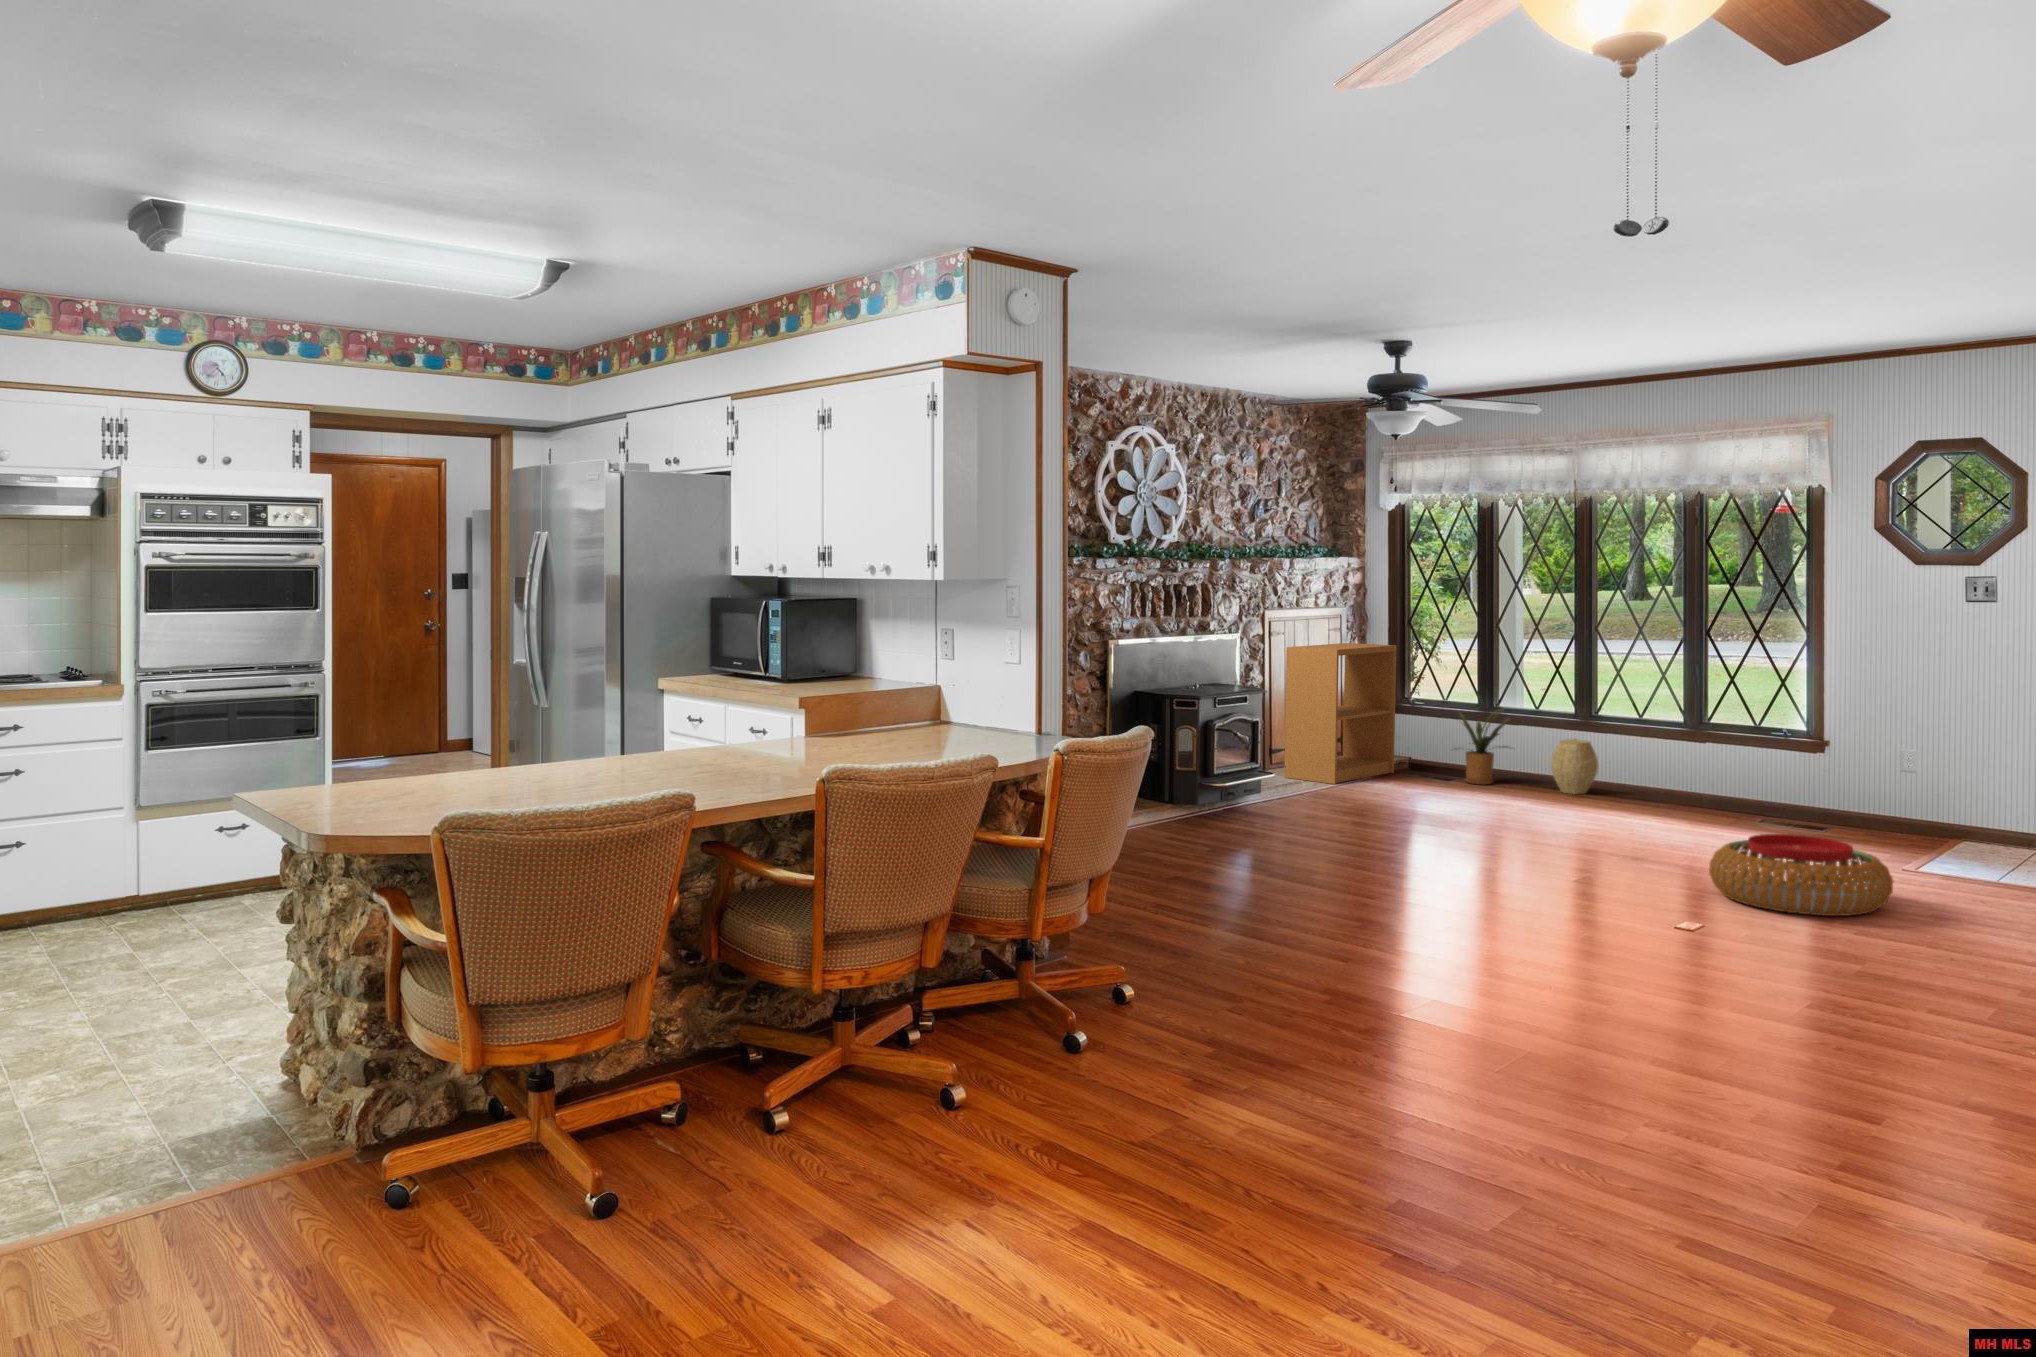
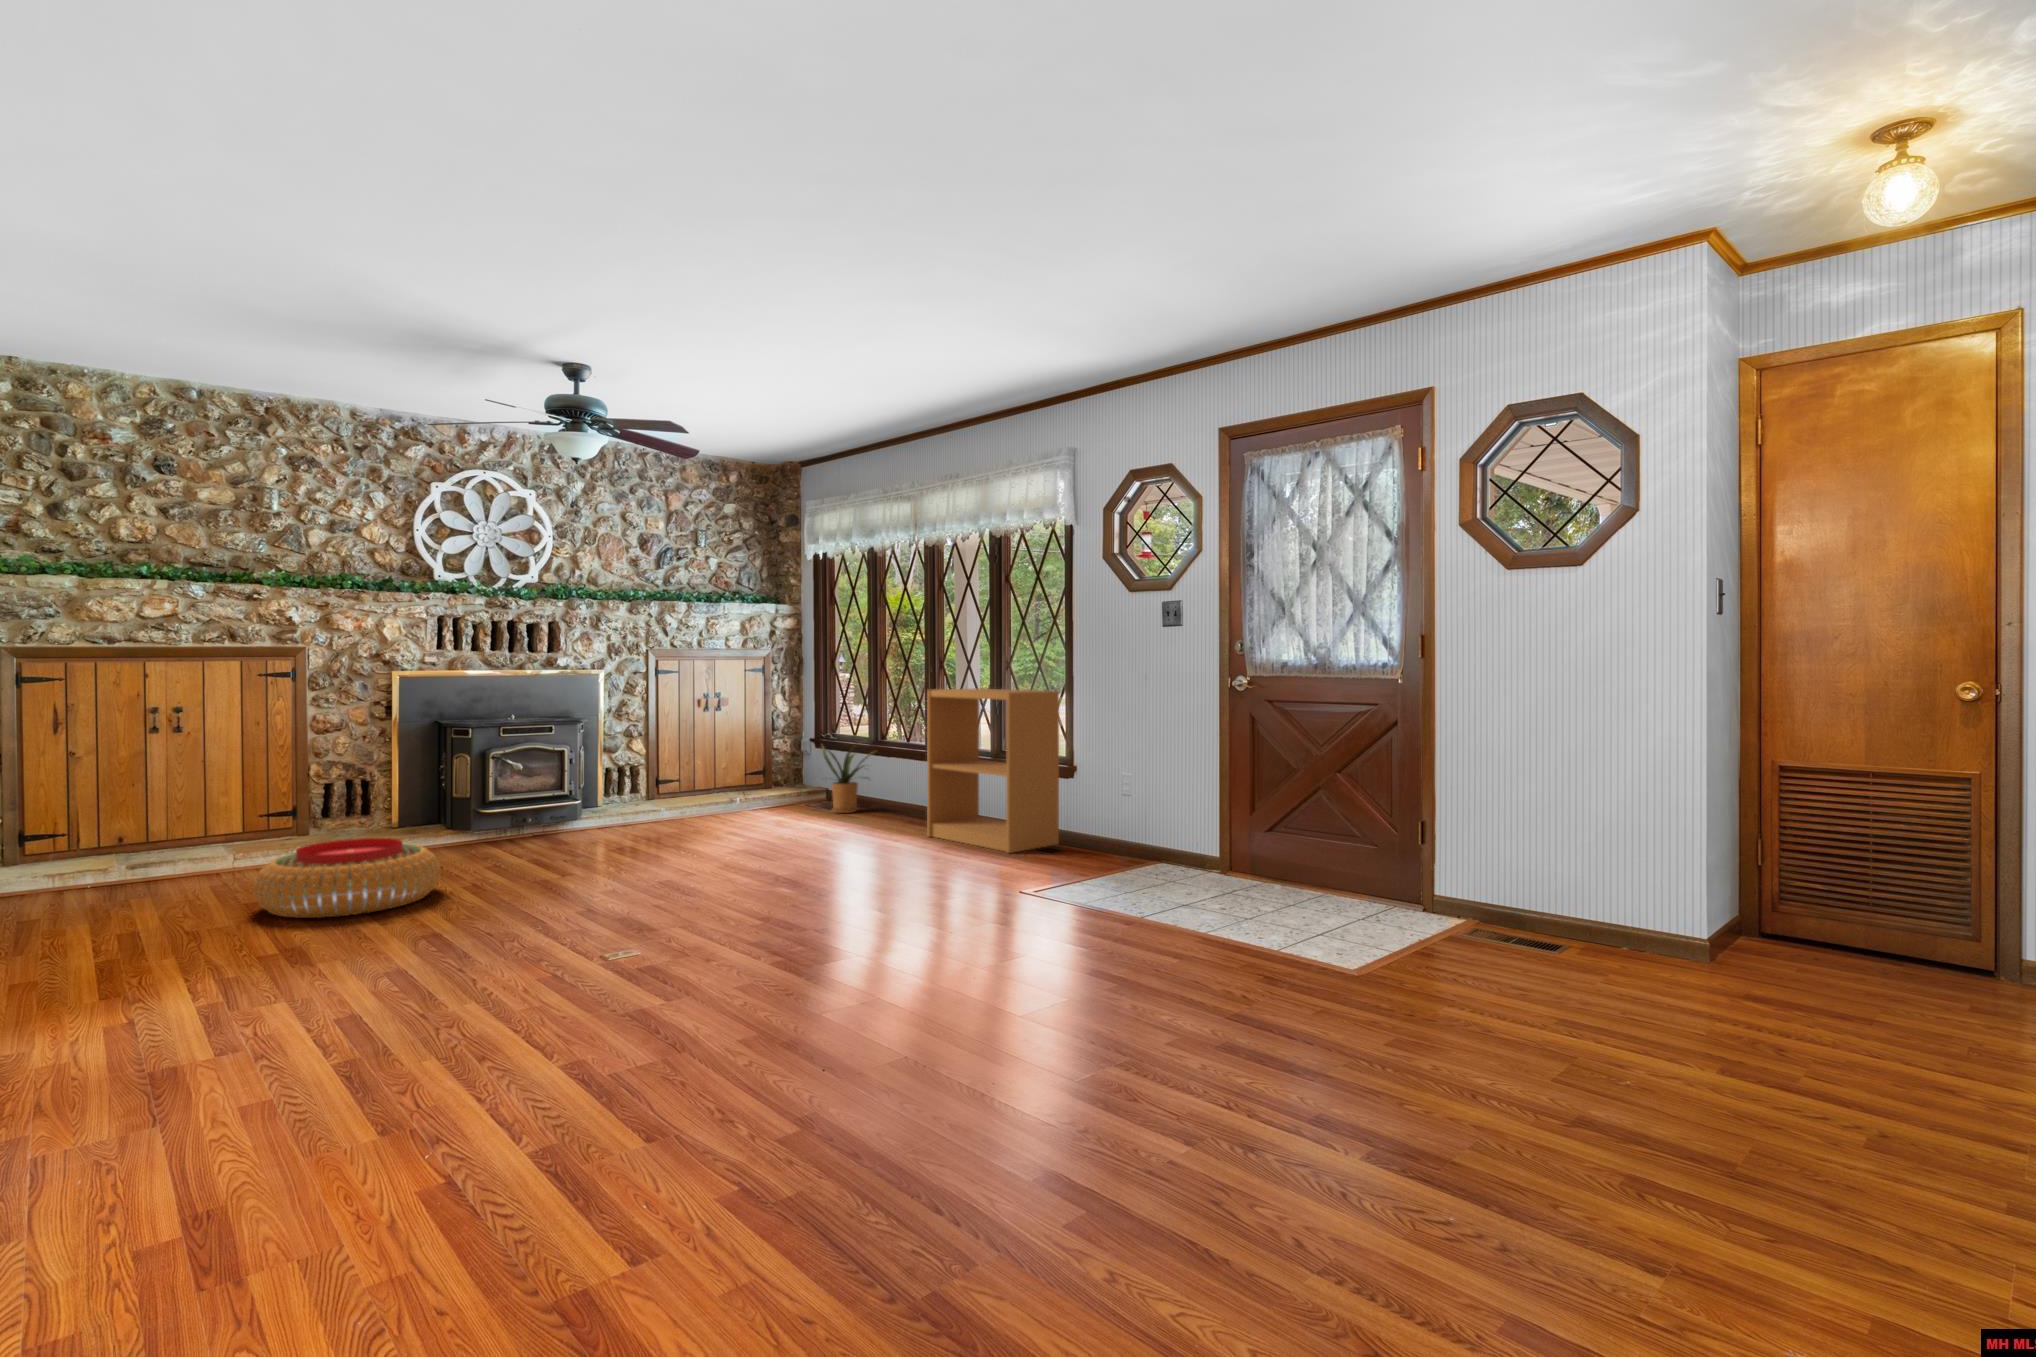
bookshelf: present [1284,643,1397,784] -> present [927,689,1059,853]
woven basket: present [1551,738,1598,794] -> none [886,768,928,822]
pouf: present [1709,834,1893,916] -> present [253,838,440,918]

